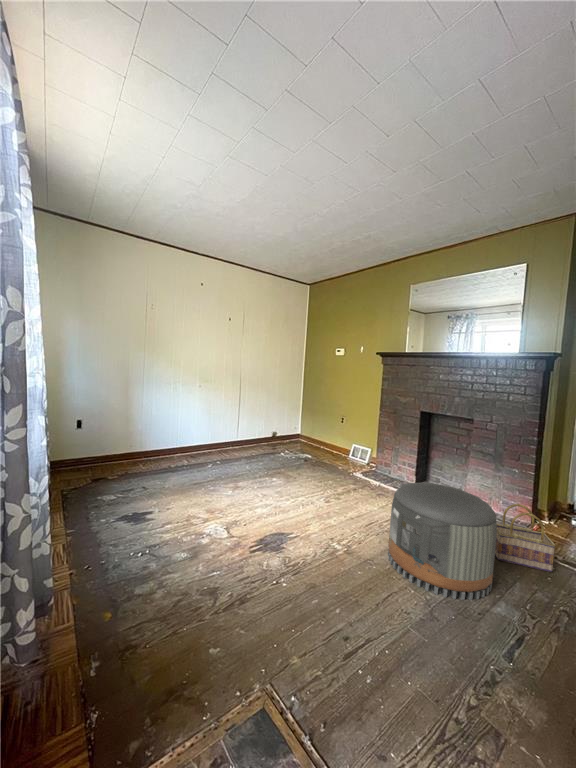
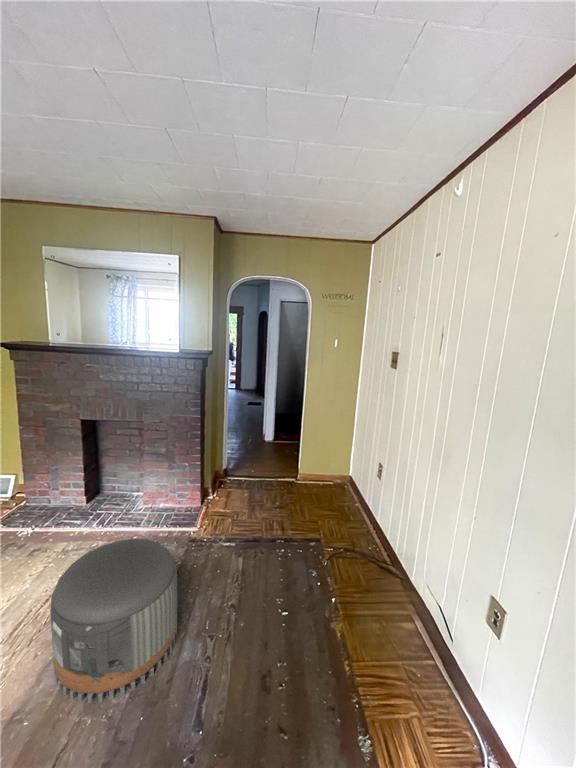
basket: present [495,504,556,572] -> none [172,515,221,580]

